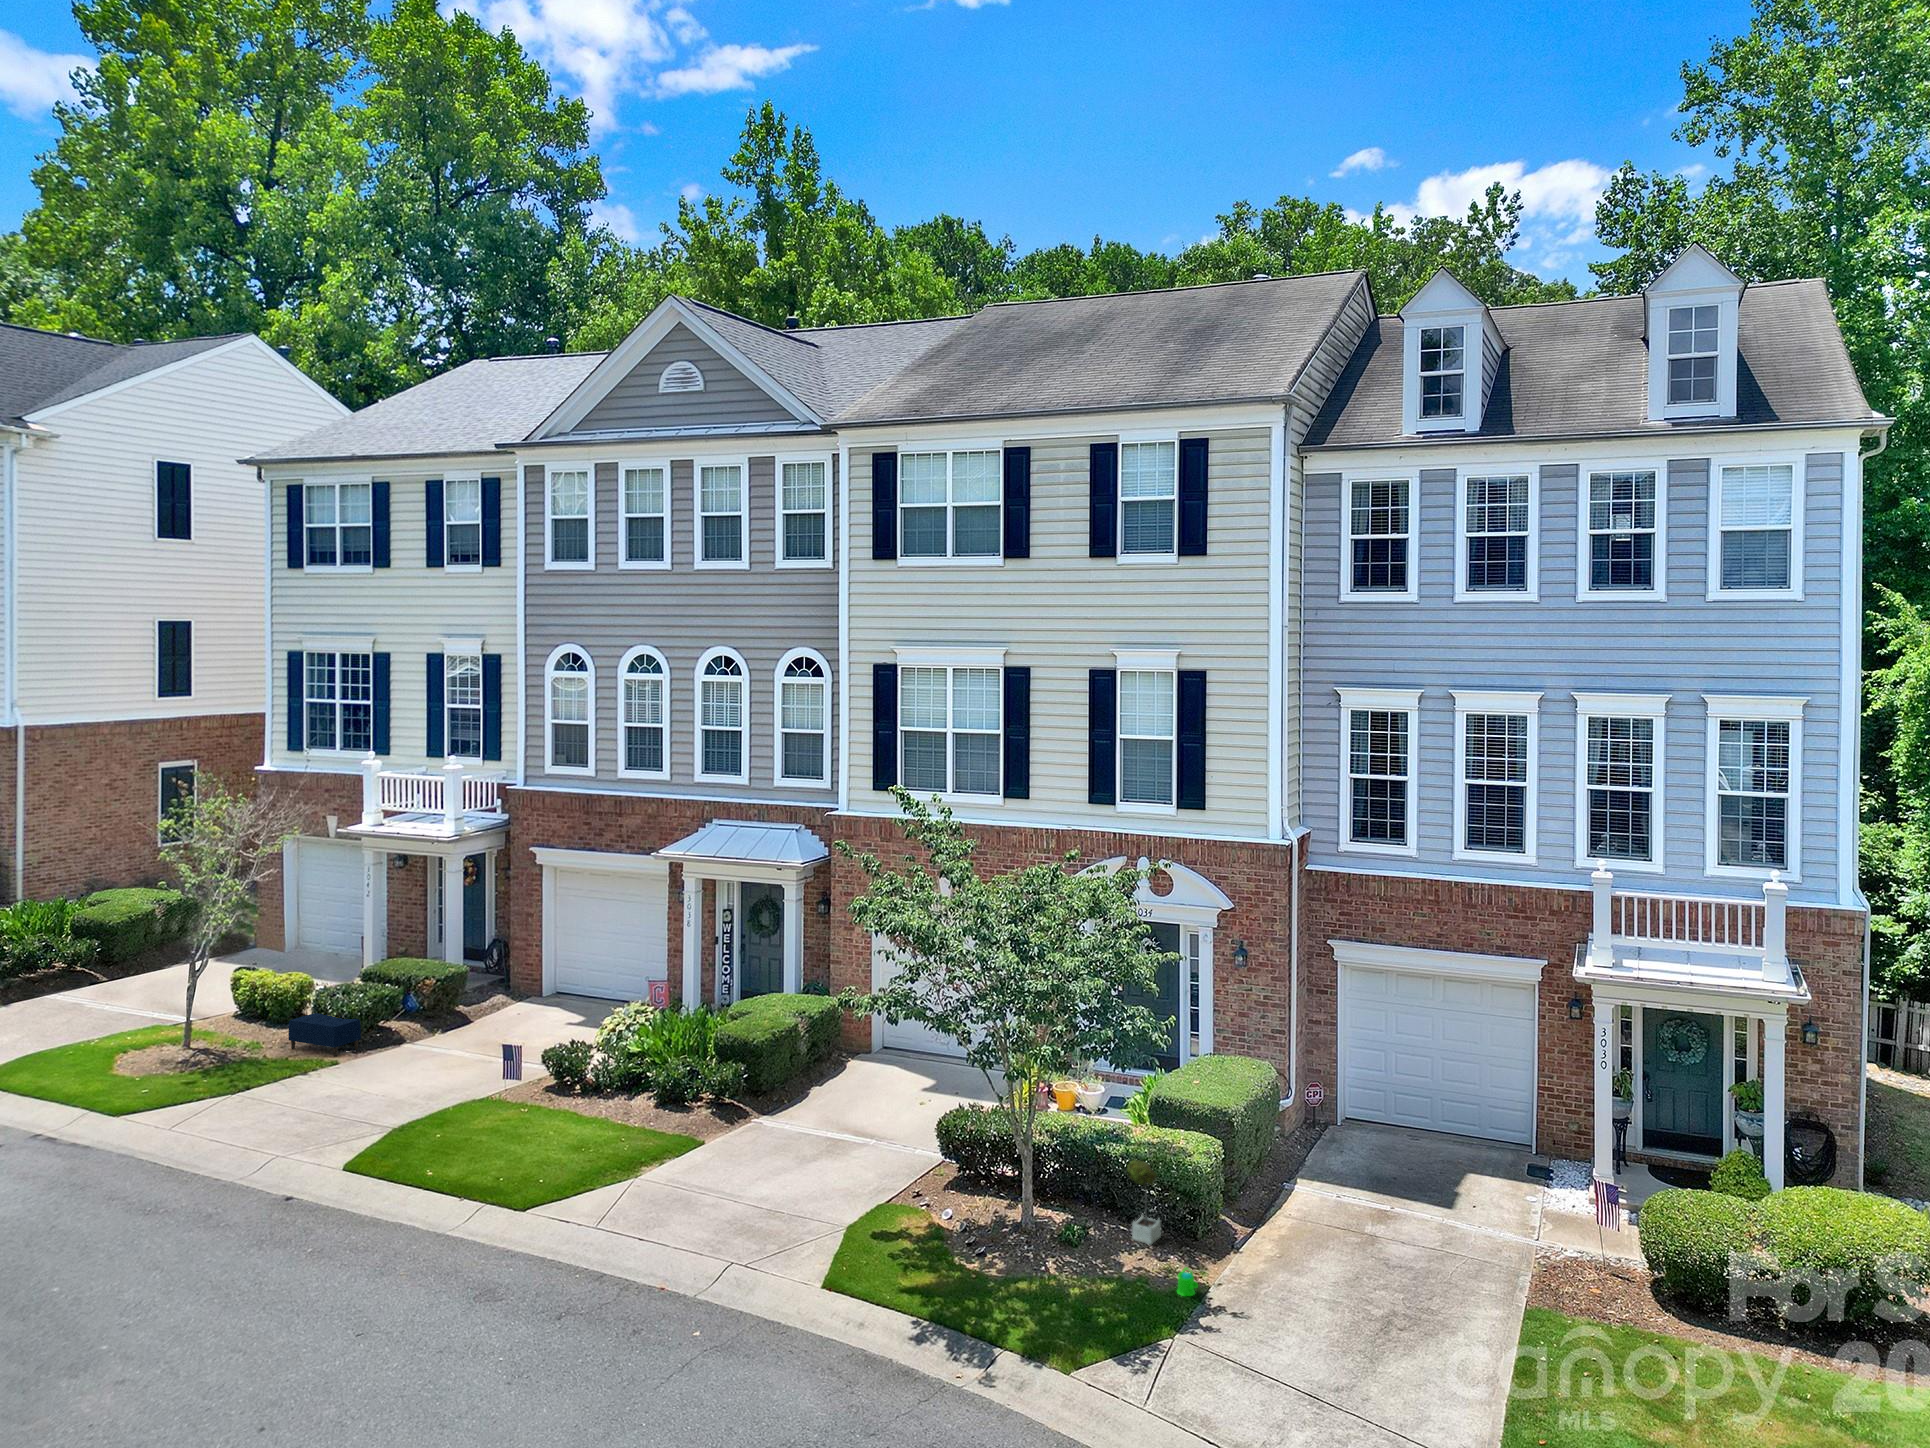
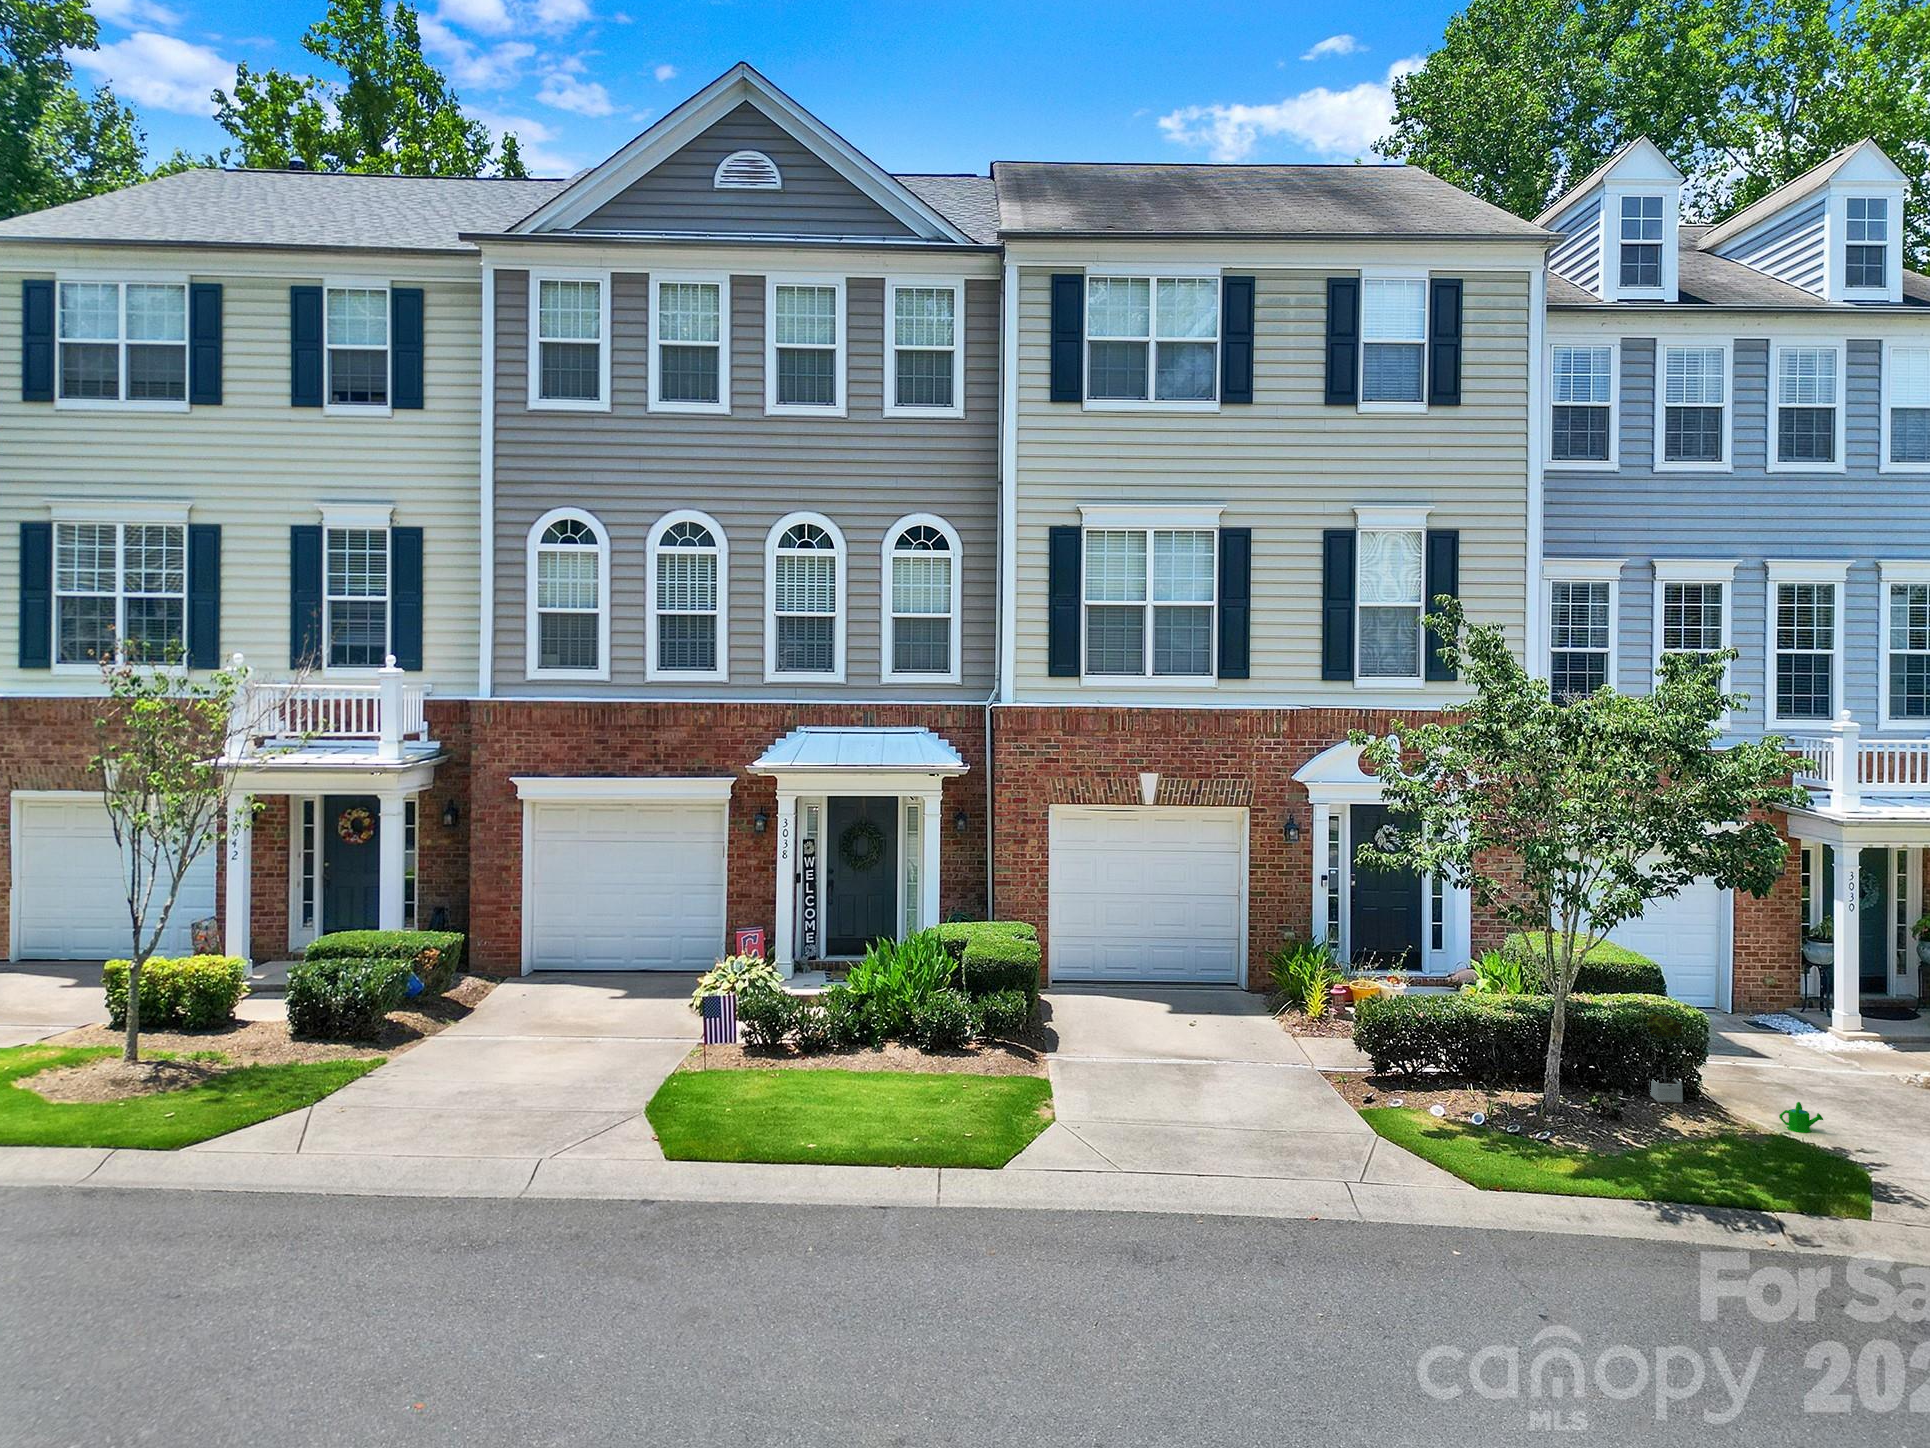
bench: present [288,1013,361,1057] -> none [244,1022,364,1079]

